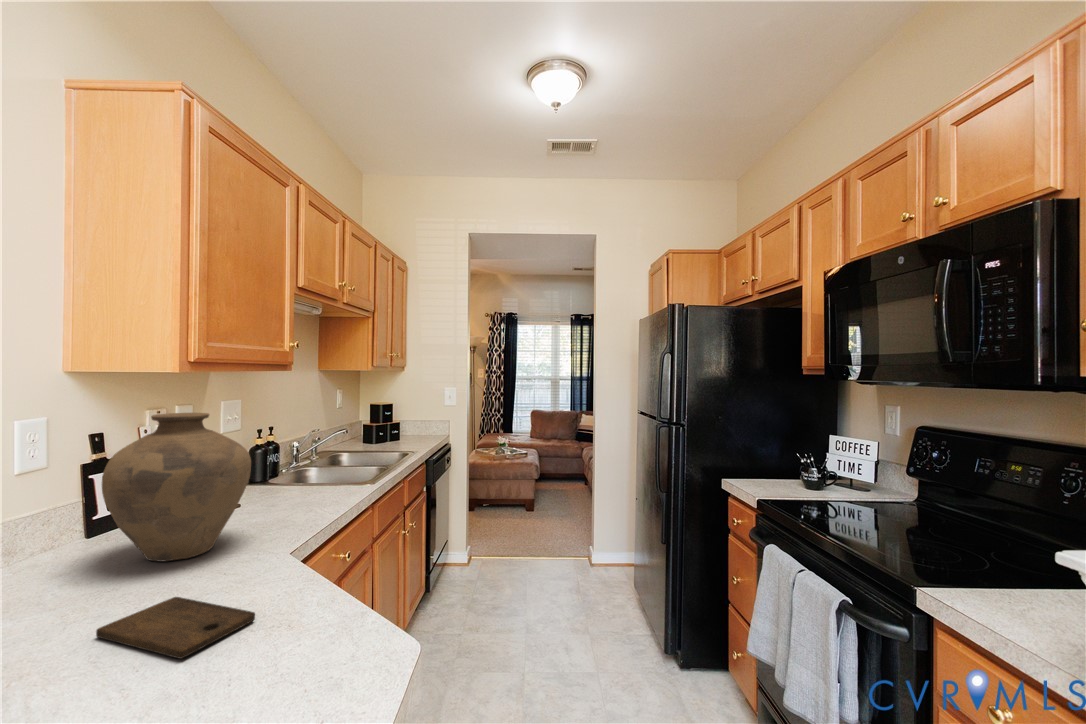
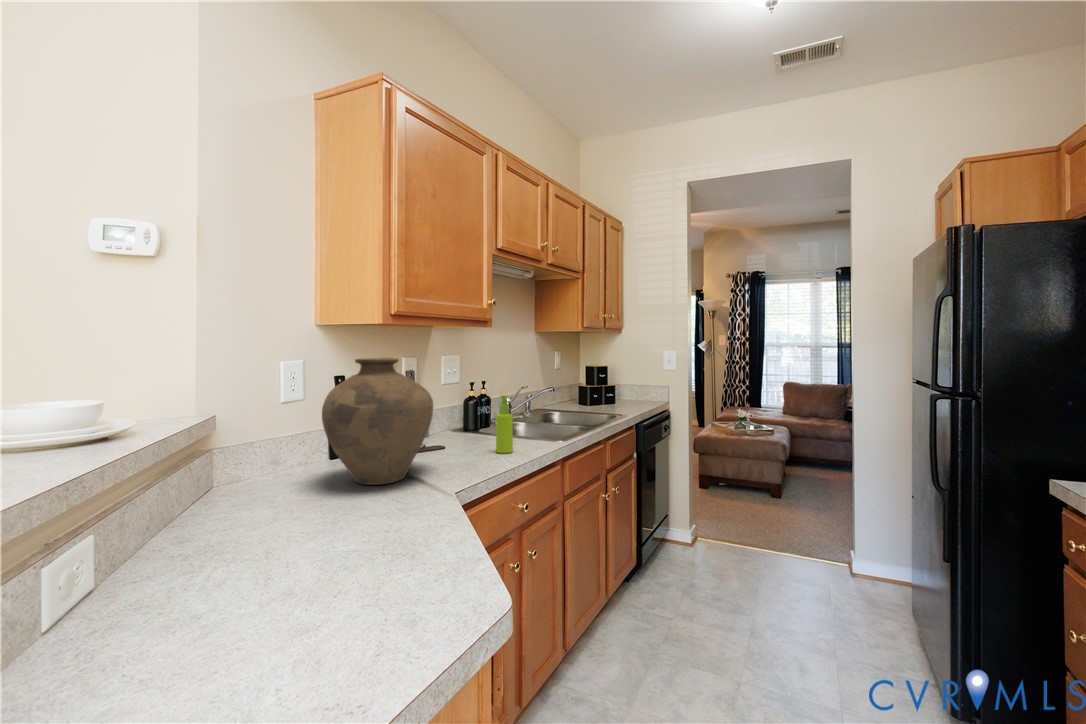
soap dispenser: none [307,444,328,504] -> present [496,395,513,453]
cutting board: present [96,597,255,659] -> none [281,514,387,567]

